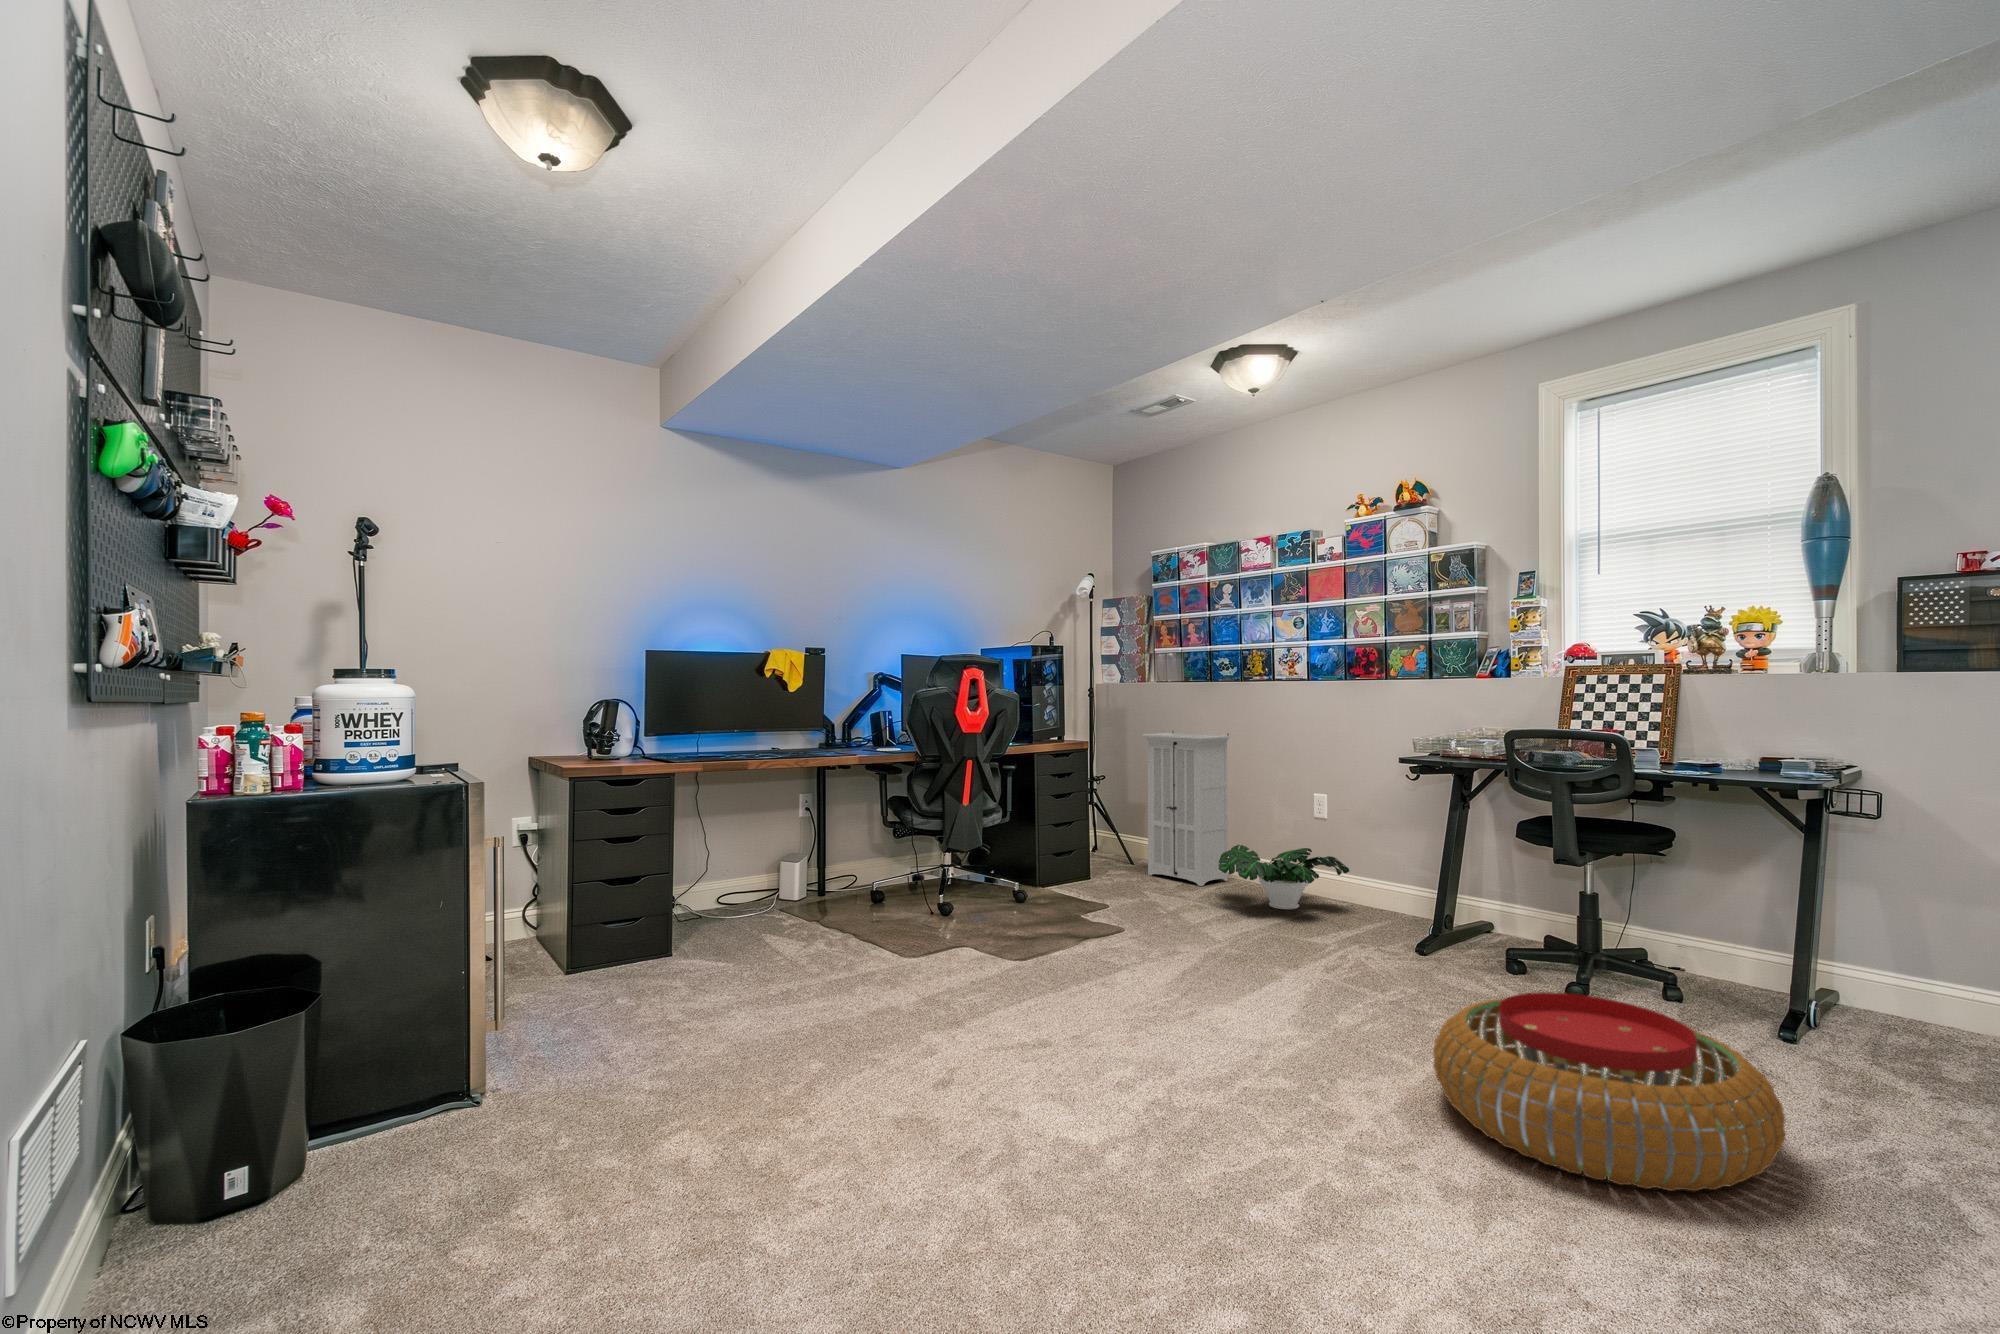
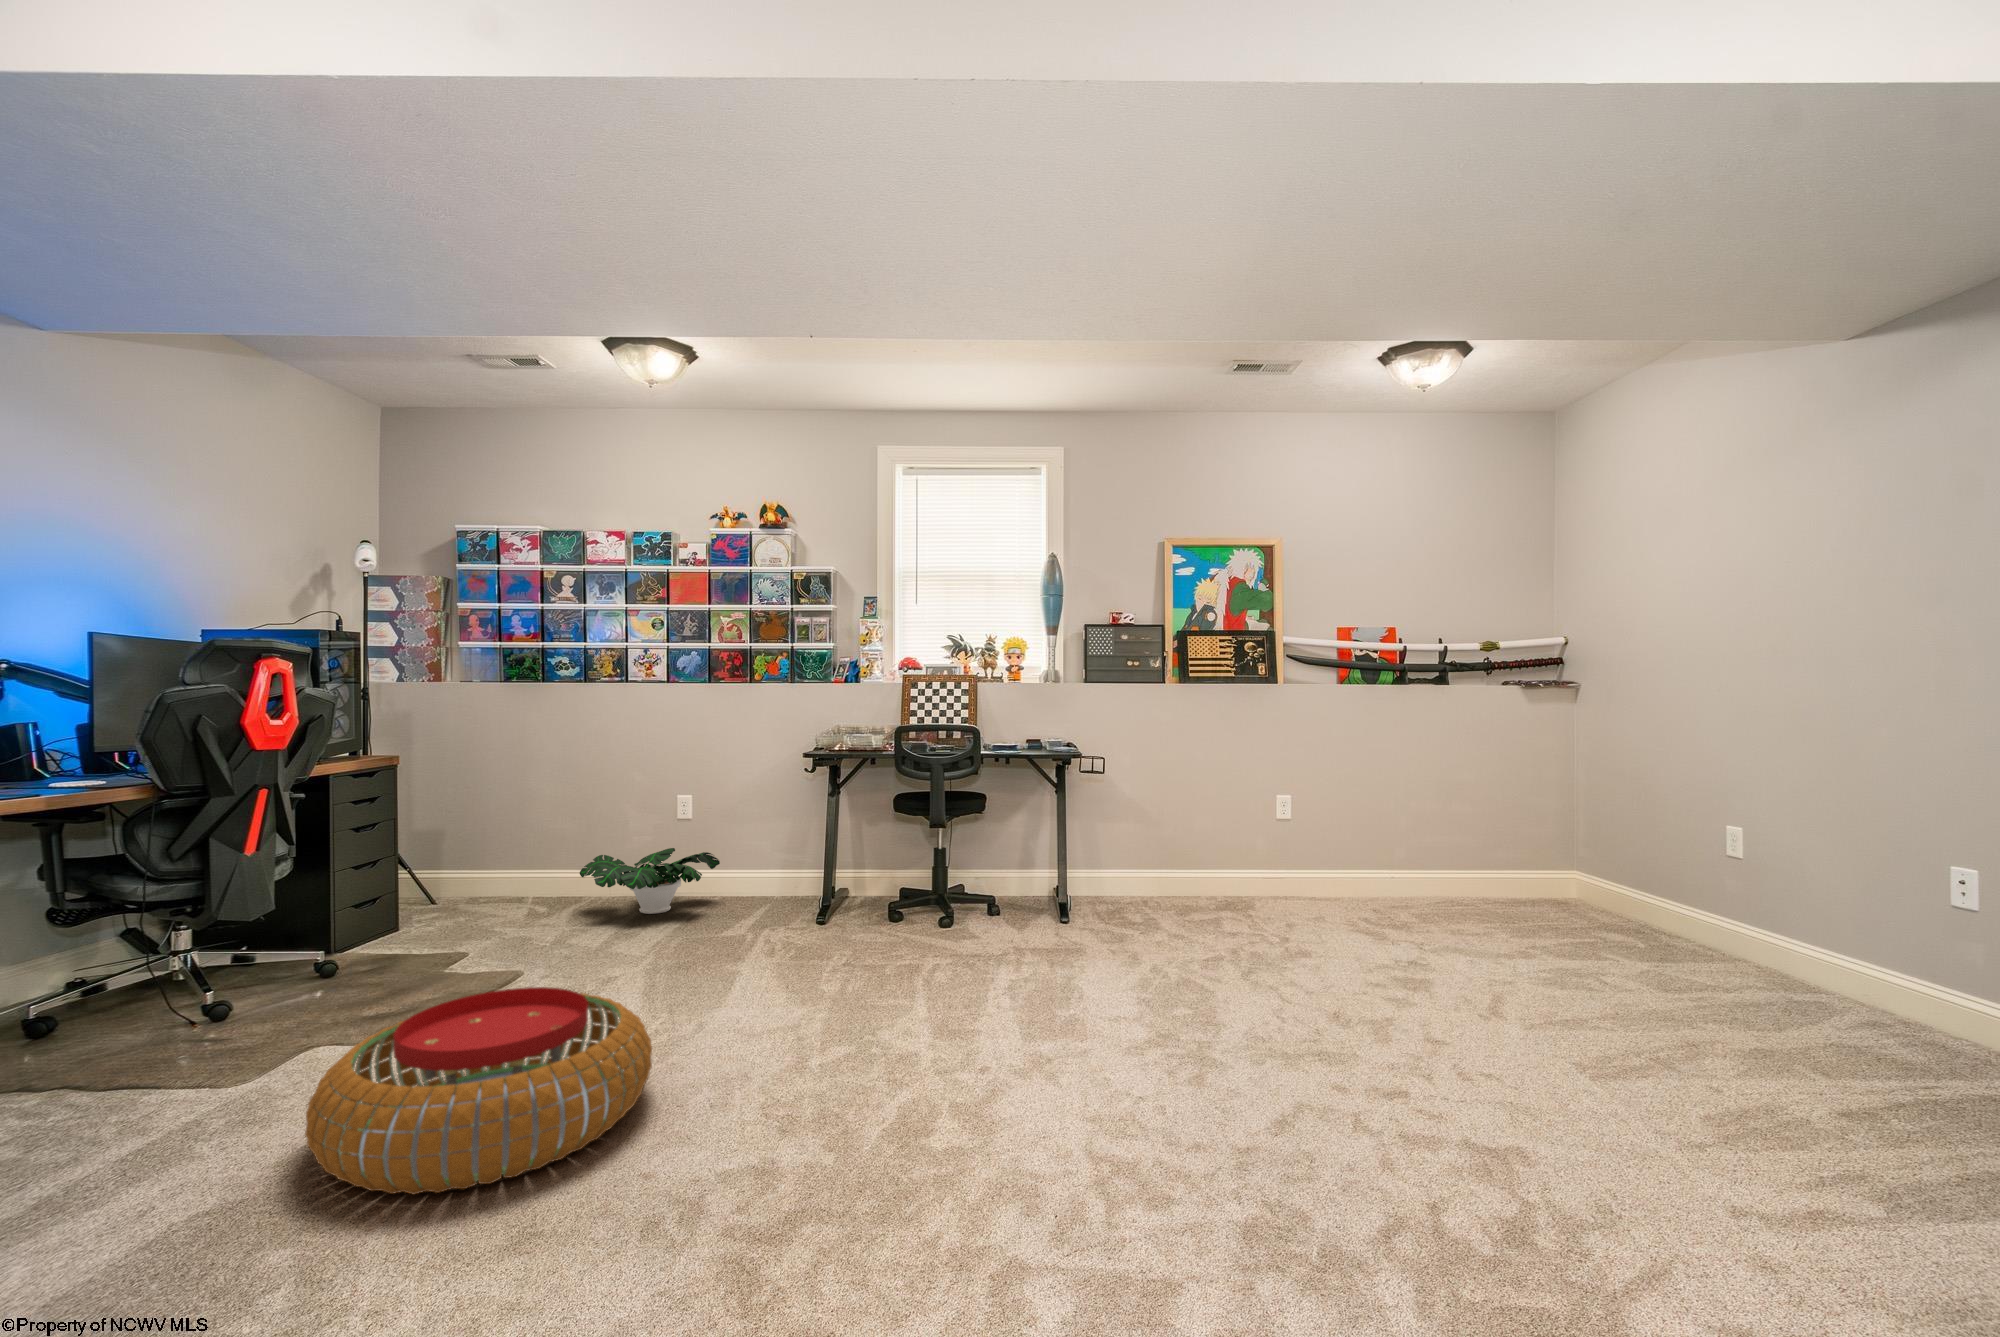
storage cabinet: present [1142,732,1230,886] -> none [462,736,575,908]
pouf: present [1433,992,1785,1191] -> present [305,987,652,1194]

